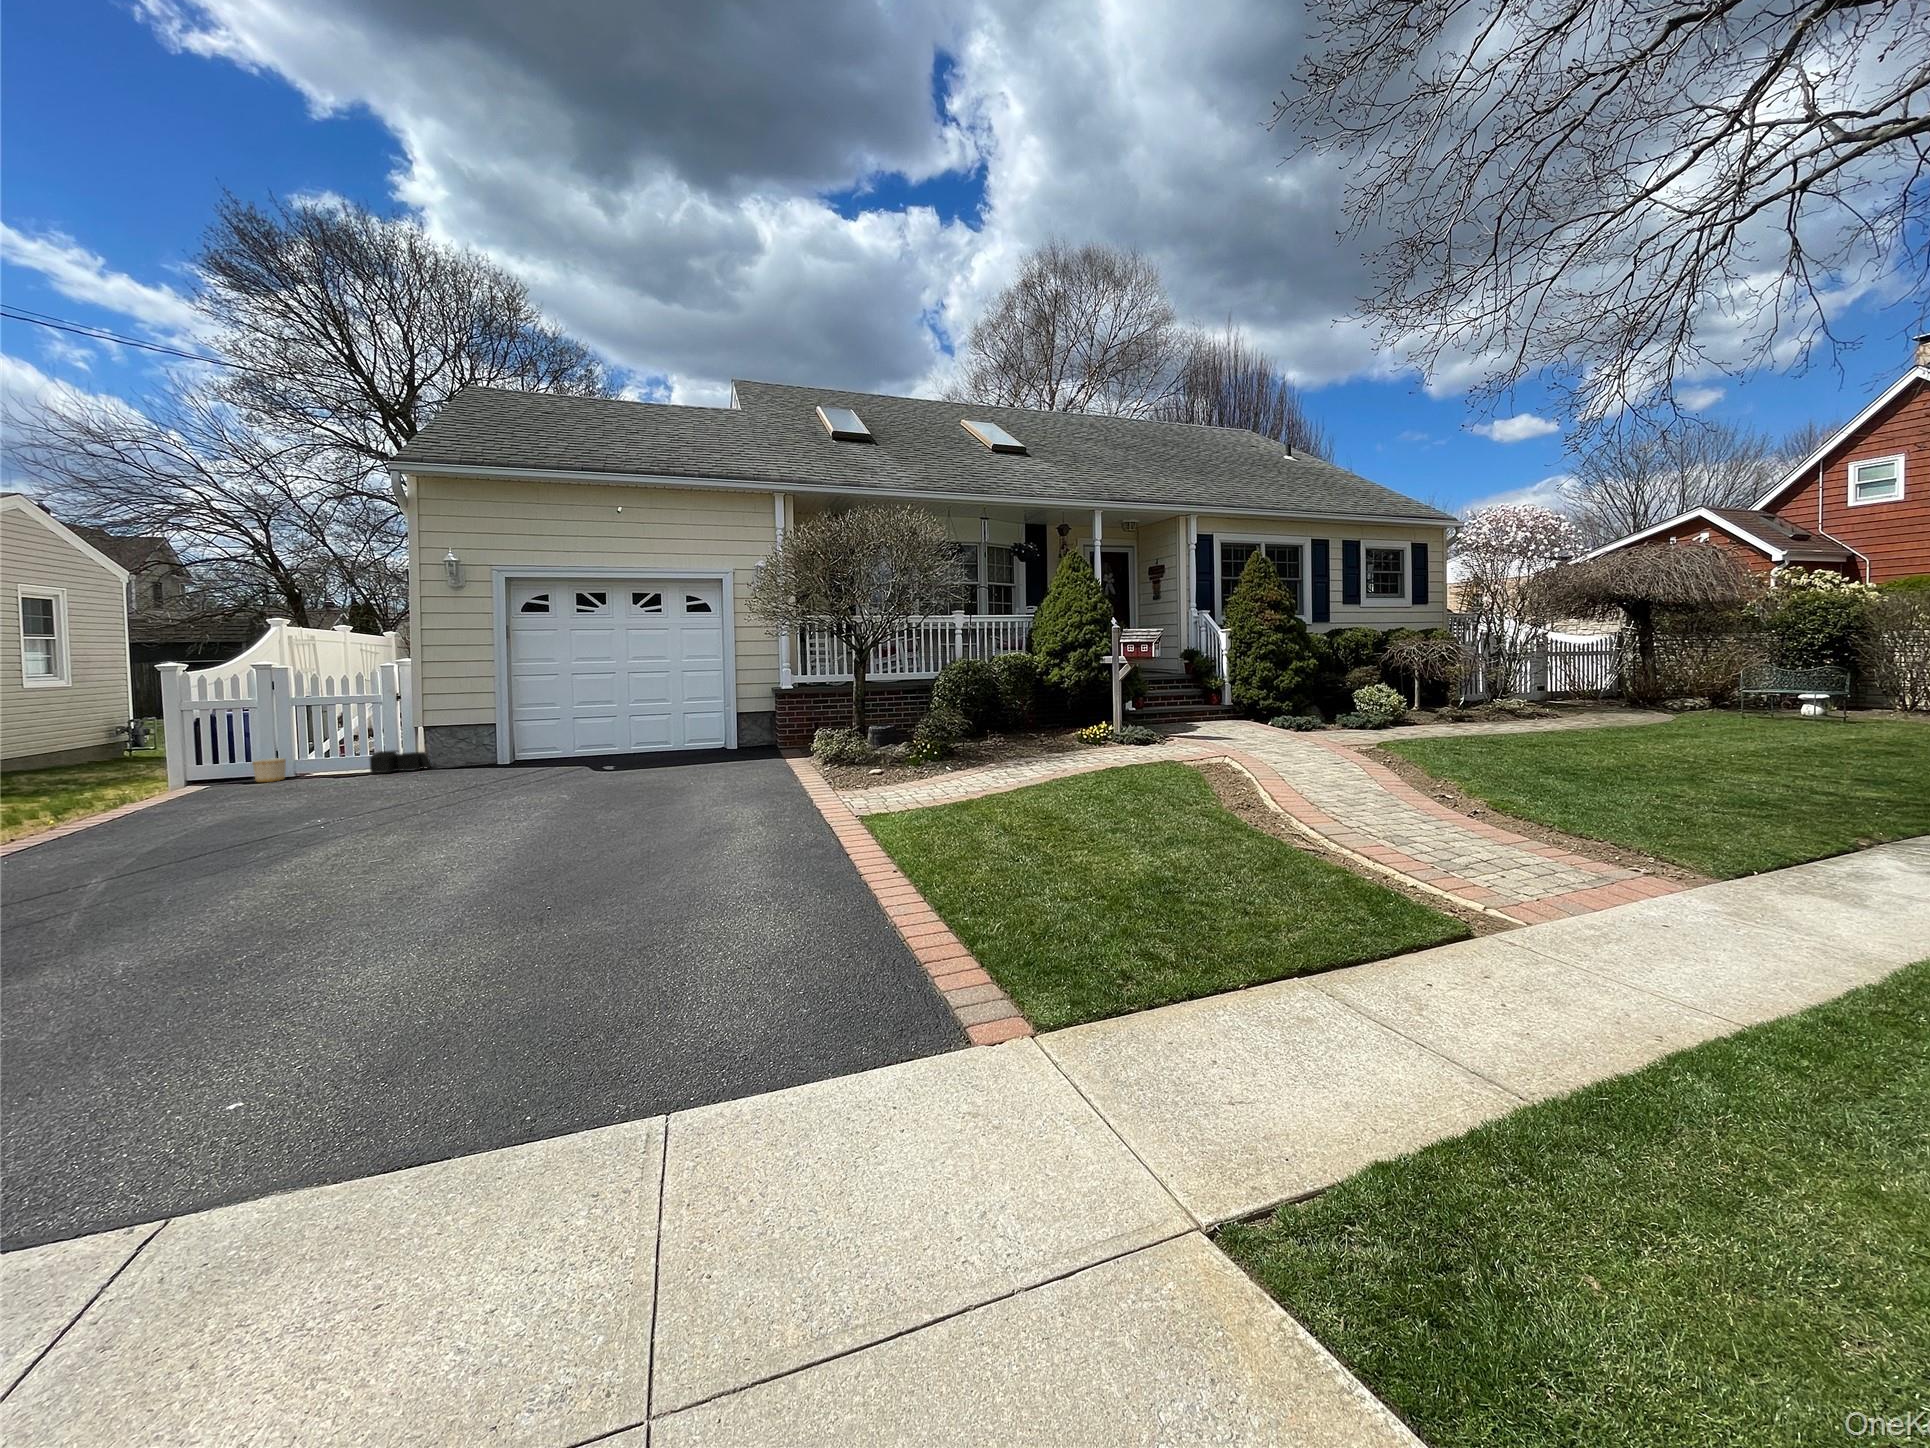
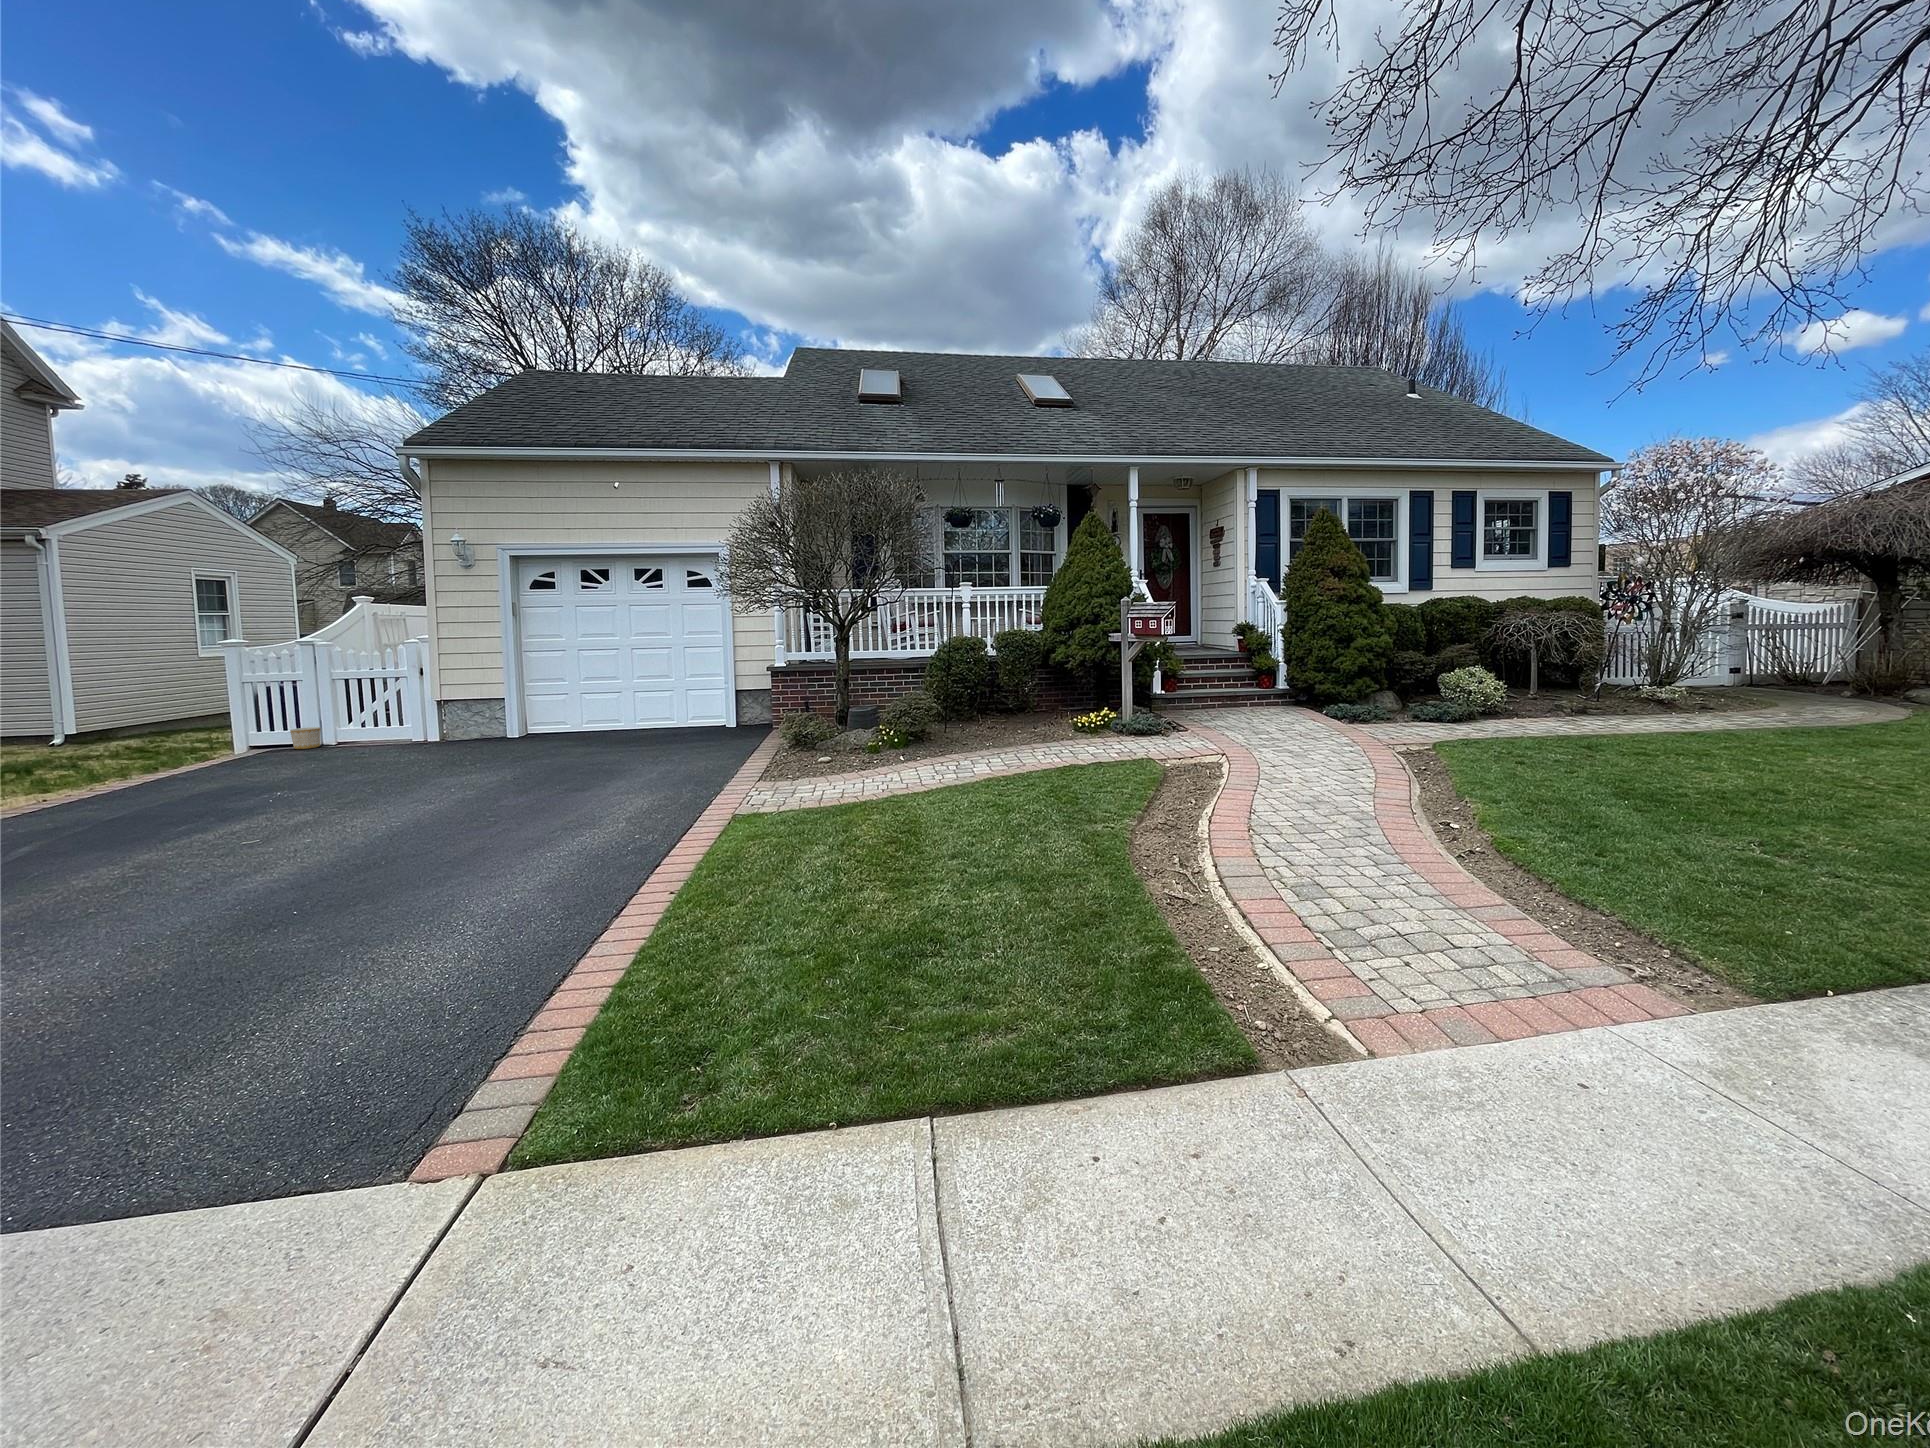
storage bin: present [369,750,431,774] -> none [388,721,446,744]

